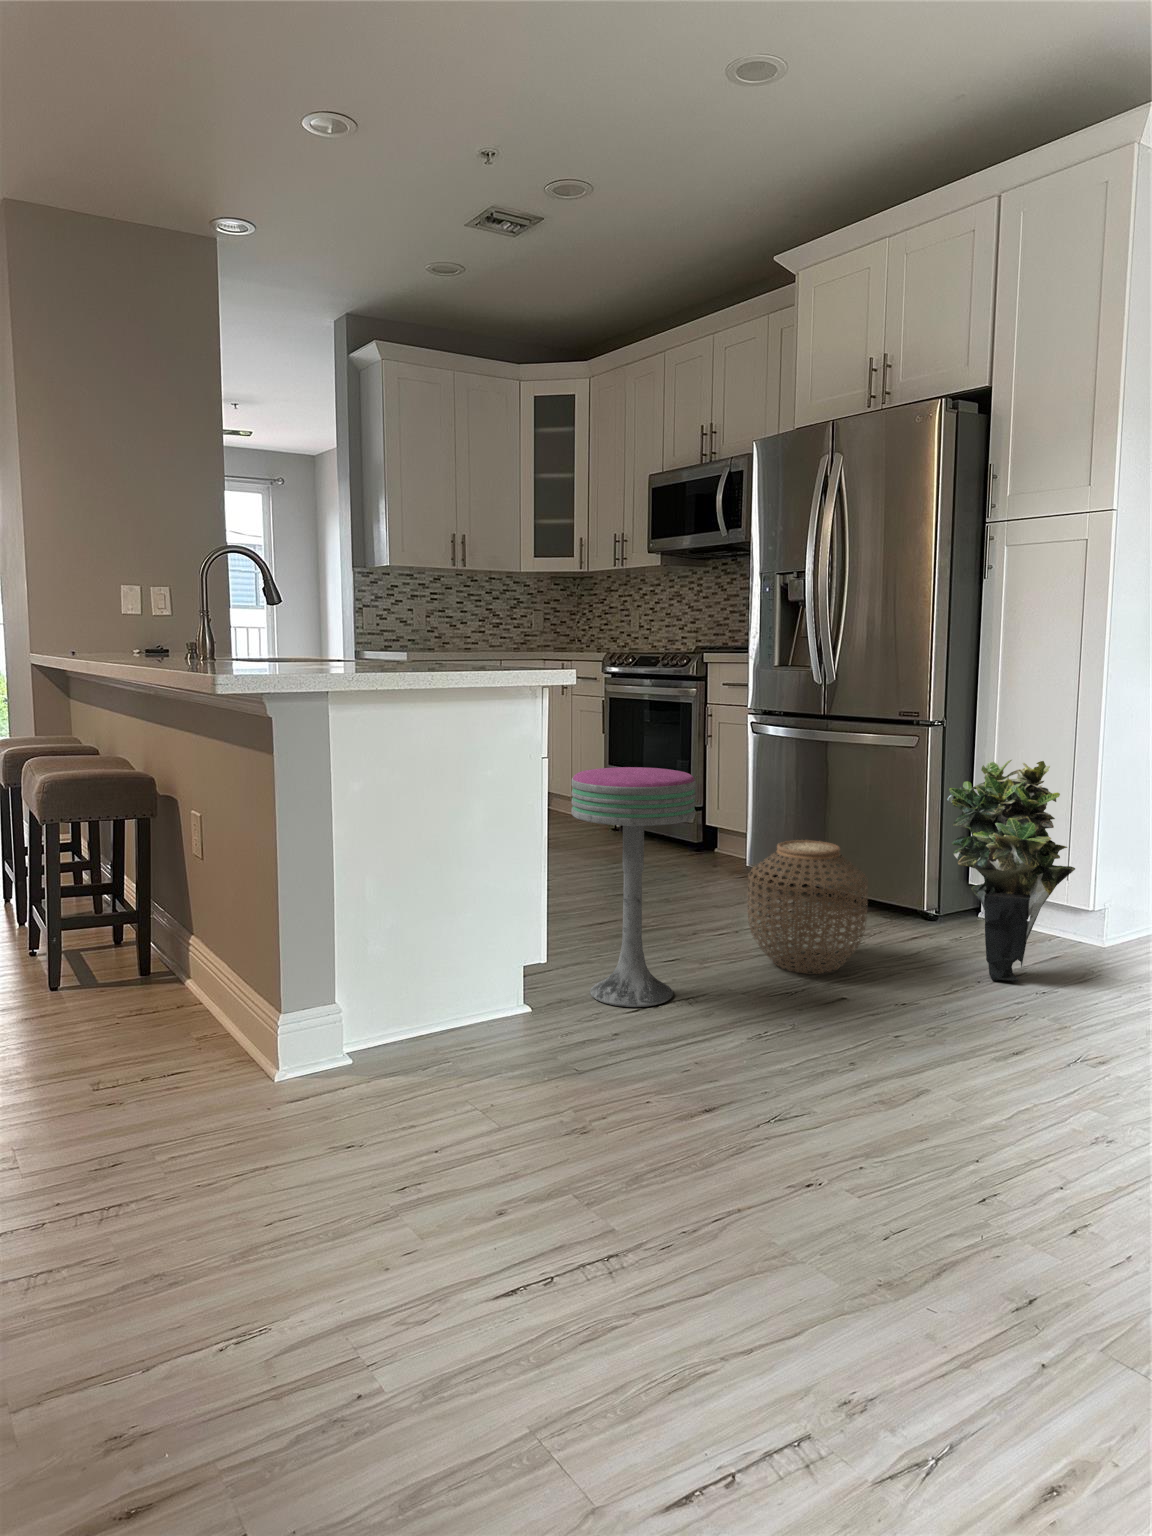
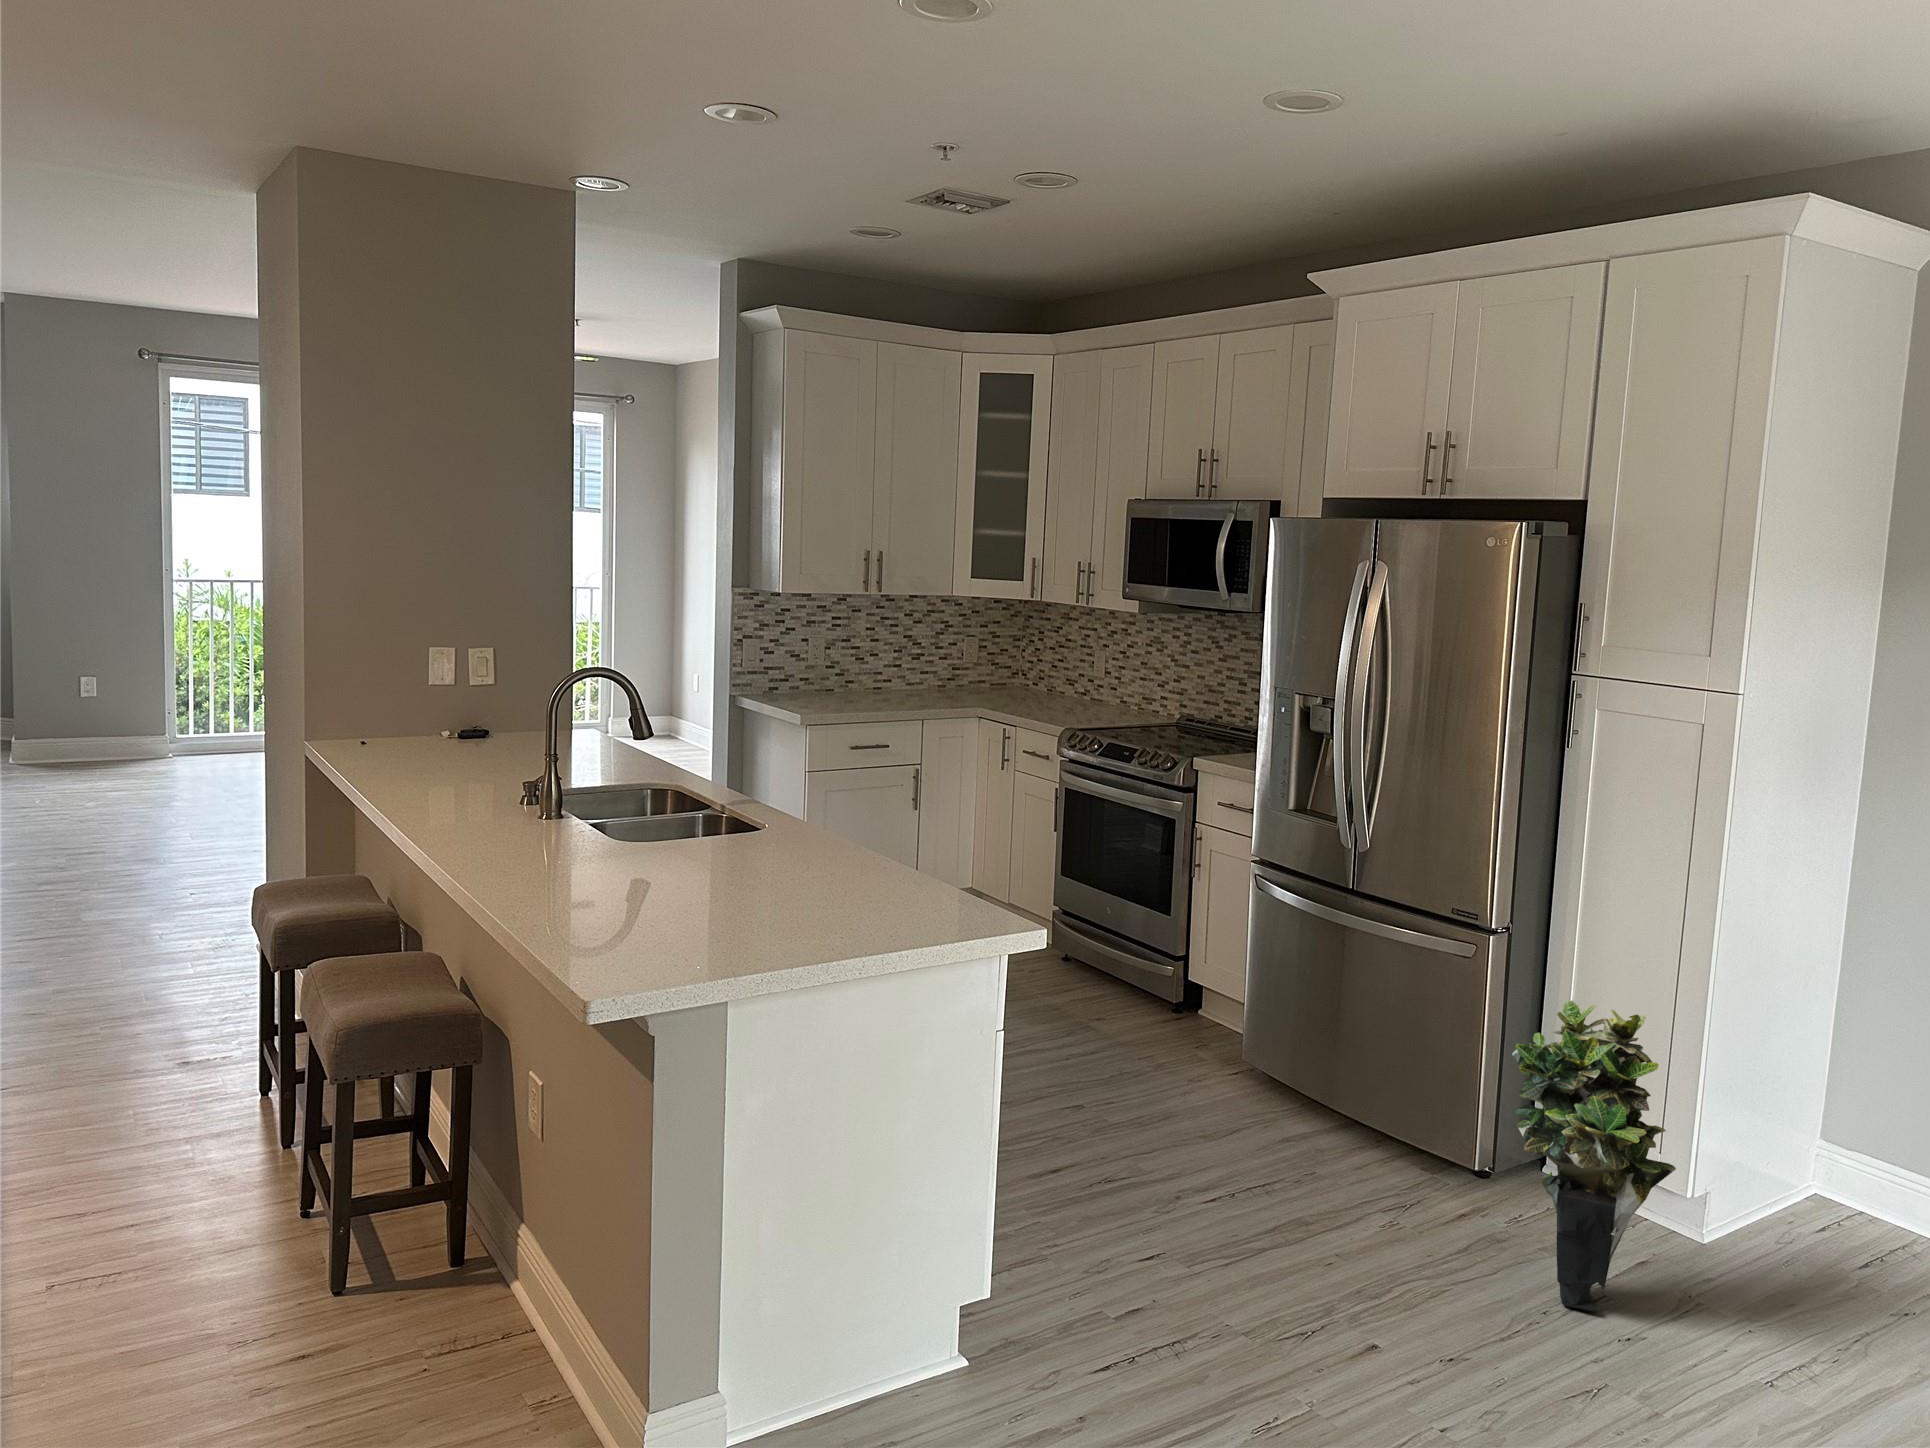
bar stool: present [571,767,696,1007] -> none [1029,1020,1192,1354]
woven basket: present [747,840,868,974] -> none [1249,1099,1407,1287]

